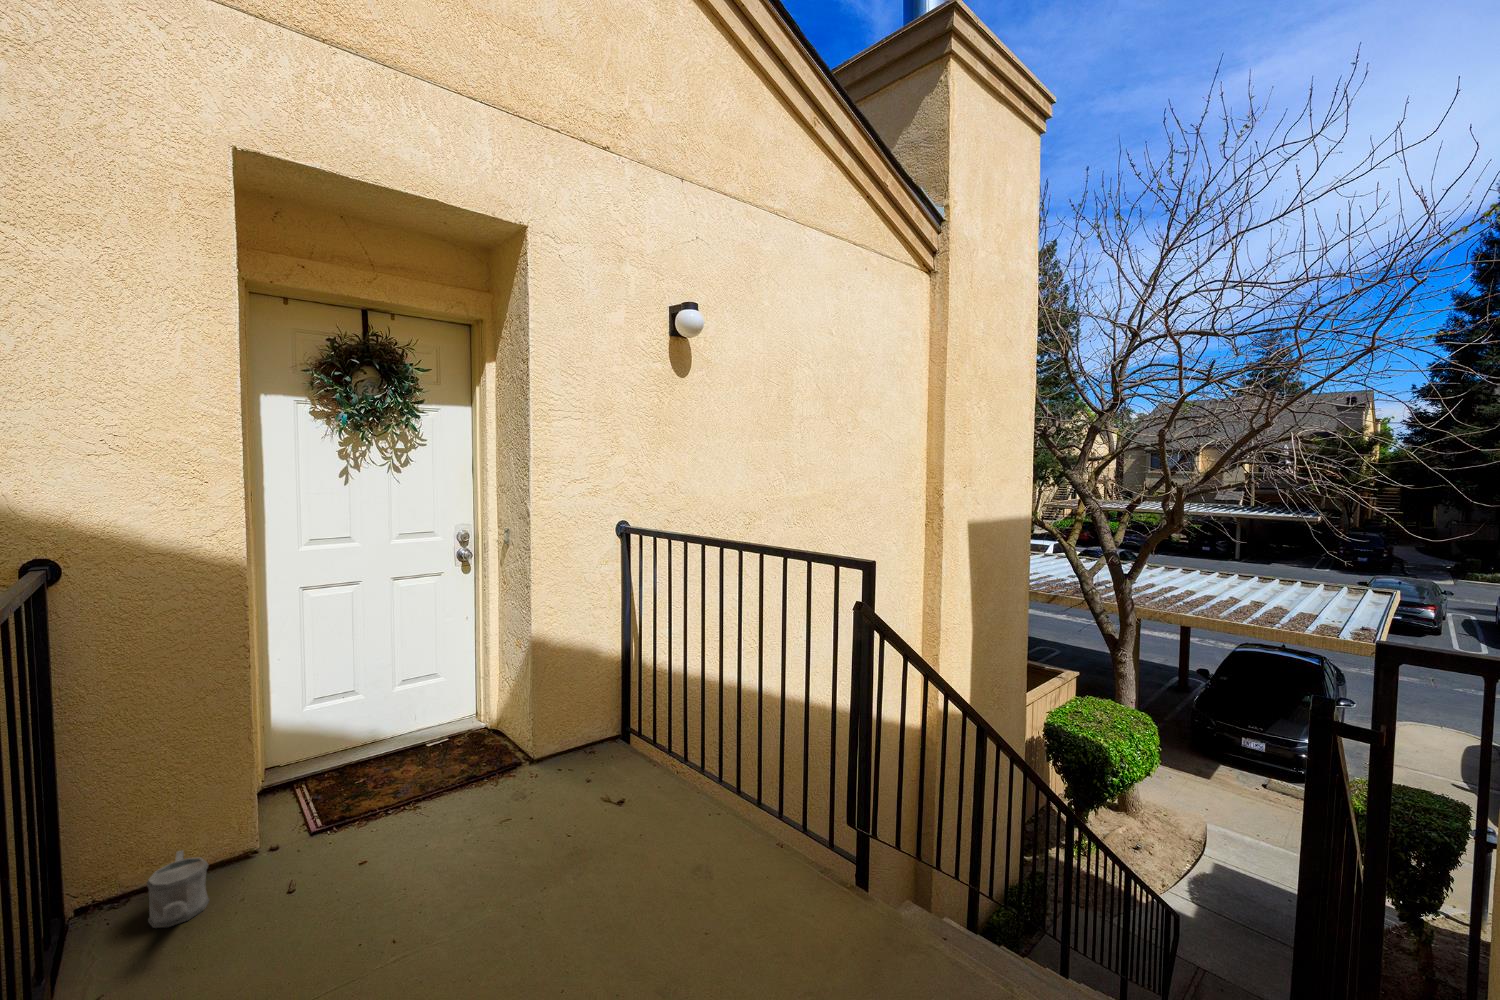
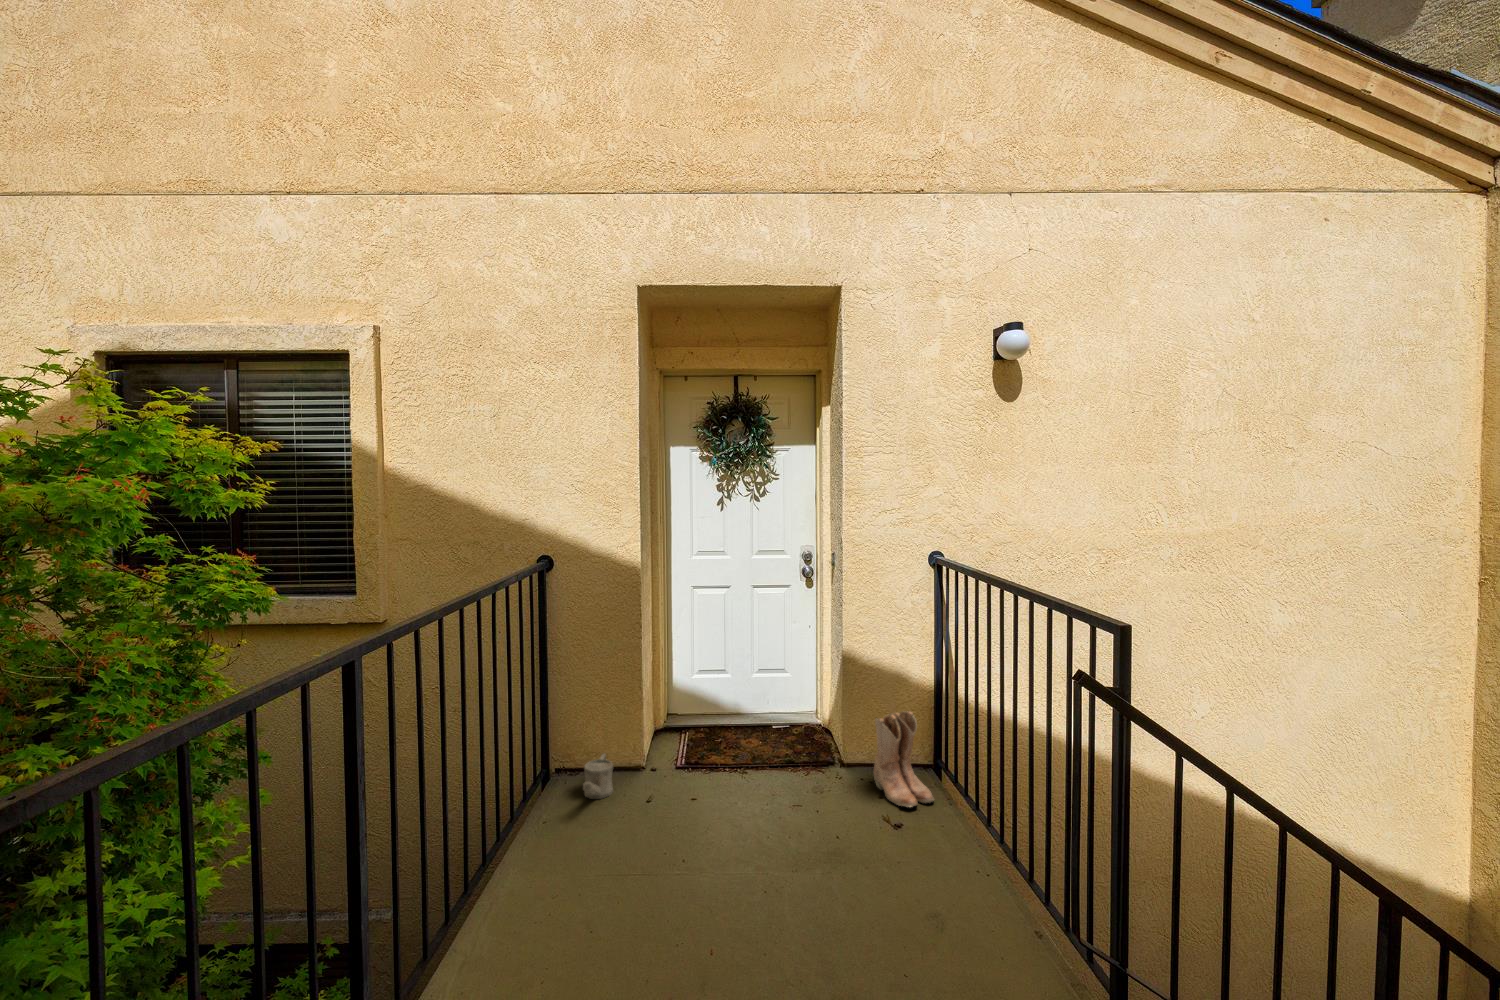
boots: none [575,685,643,784] -> present [874,711,934,807]

